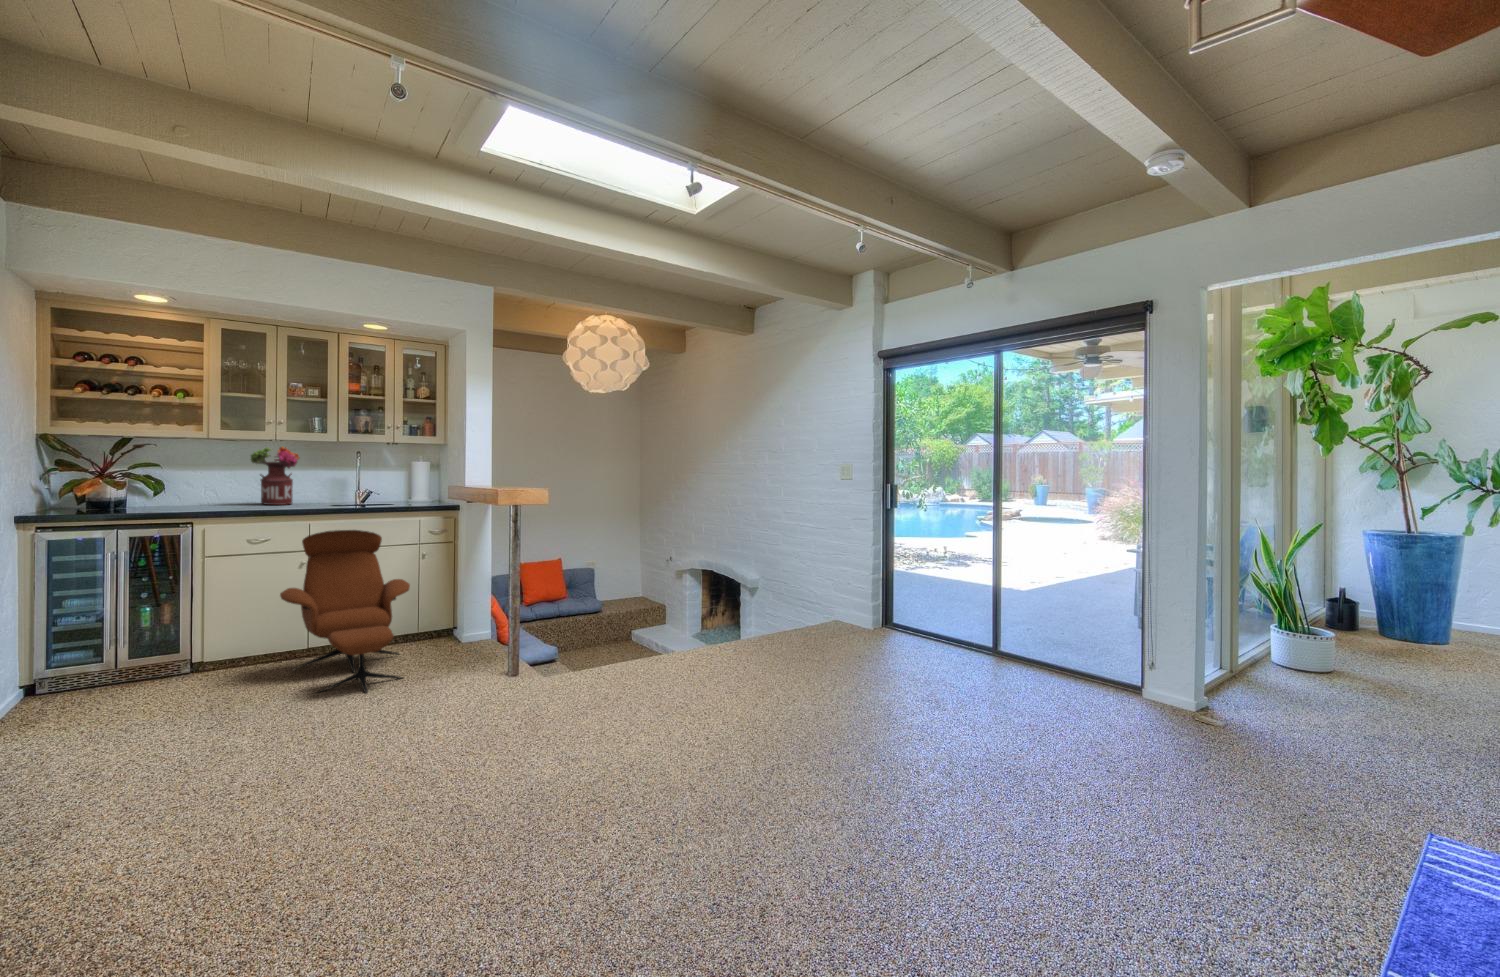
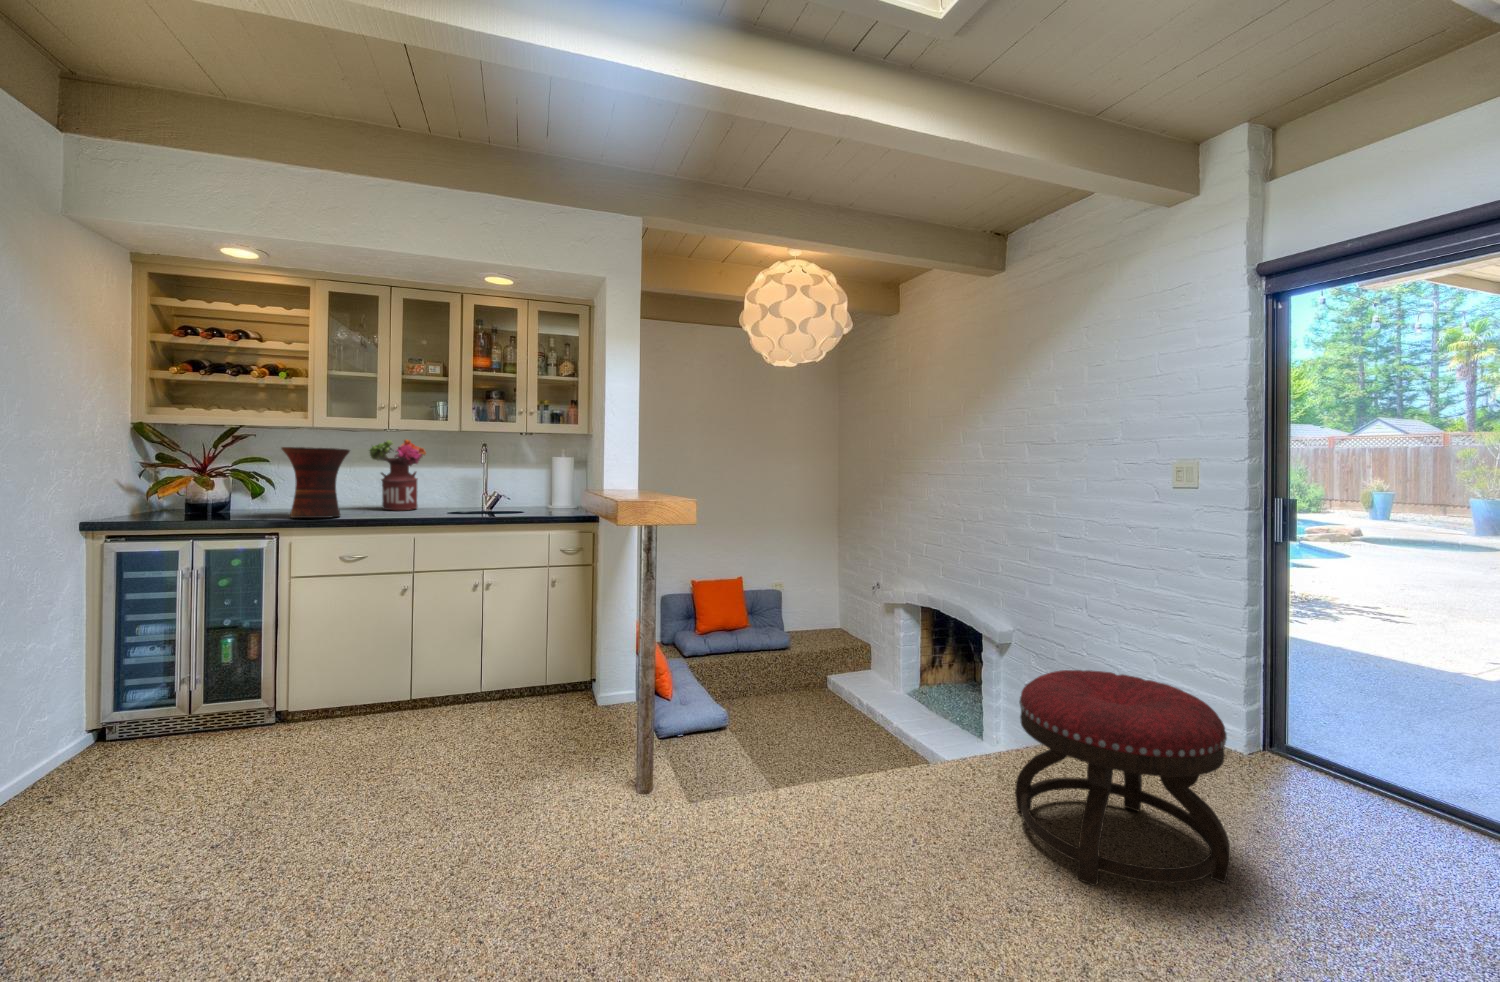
vase: none [186,453,245,510] -> present [282,447,350,518]
lounge chair: present [280,530,410,694] -> none [357,547,523,817]
ottoman: none [740,577,835,675] -> present [1015,670,1231,886]

